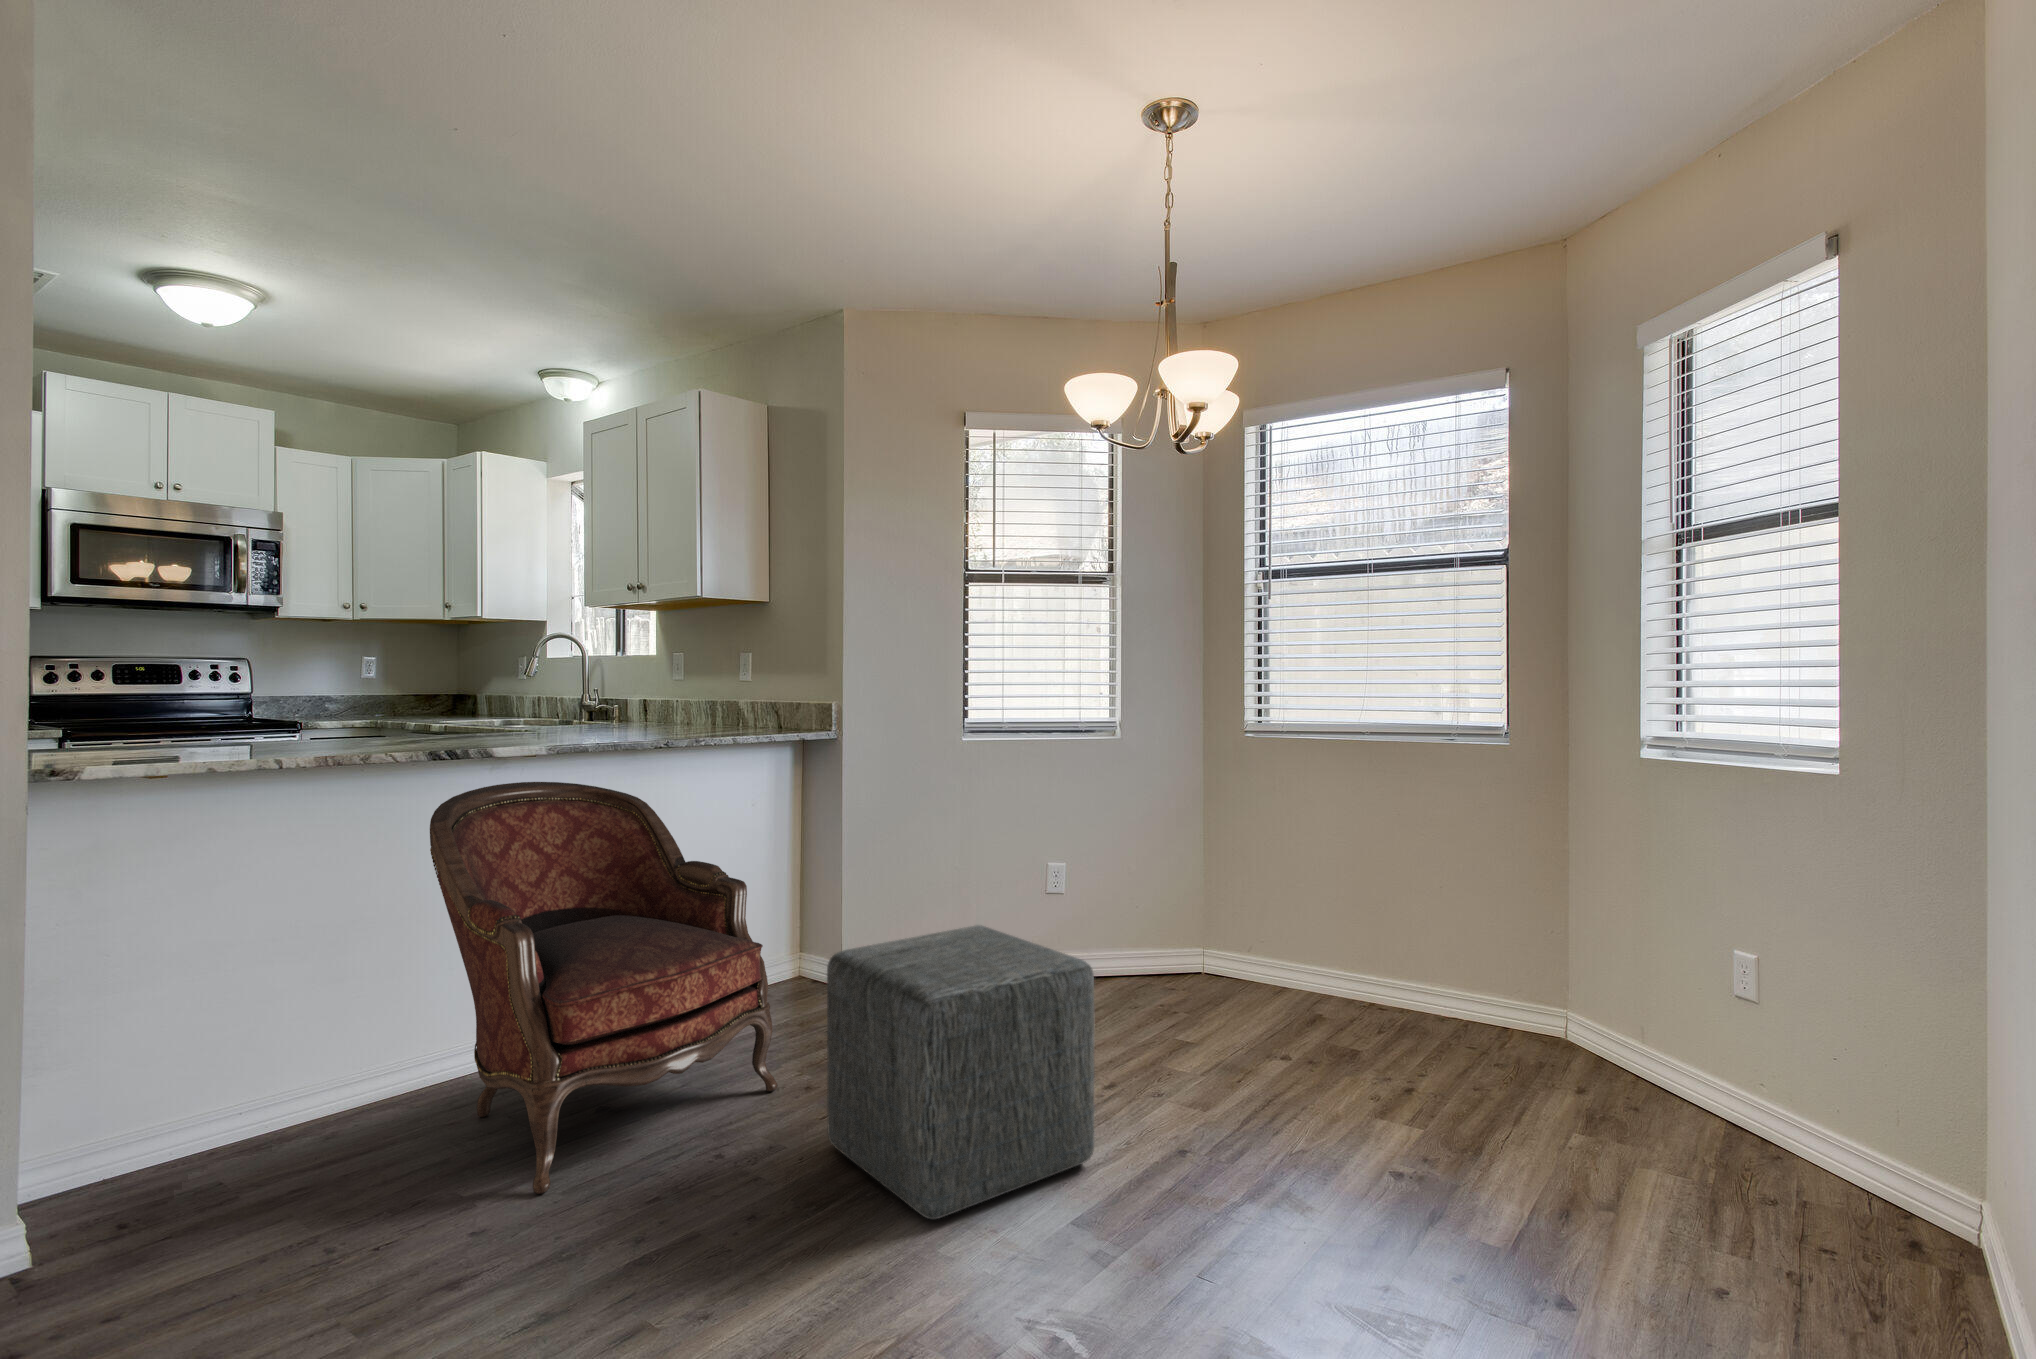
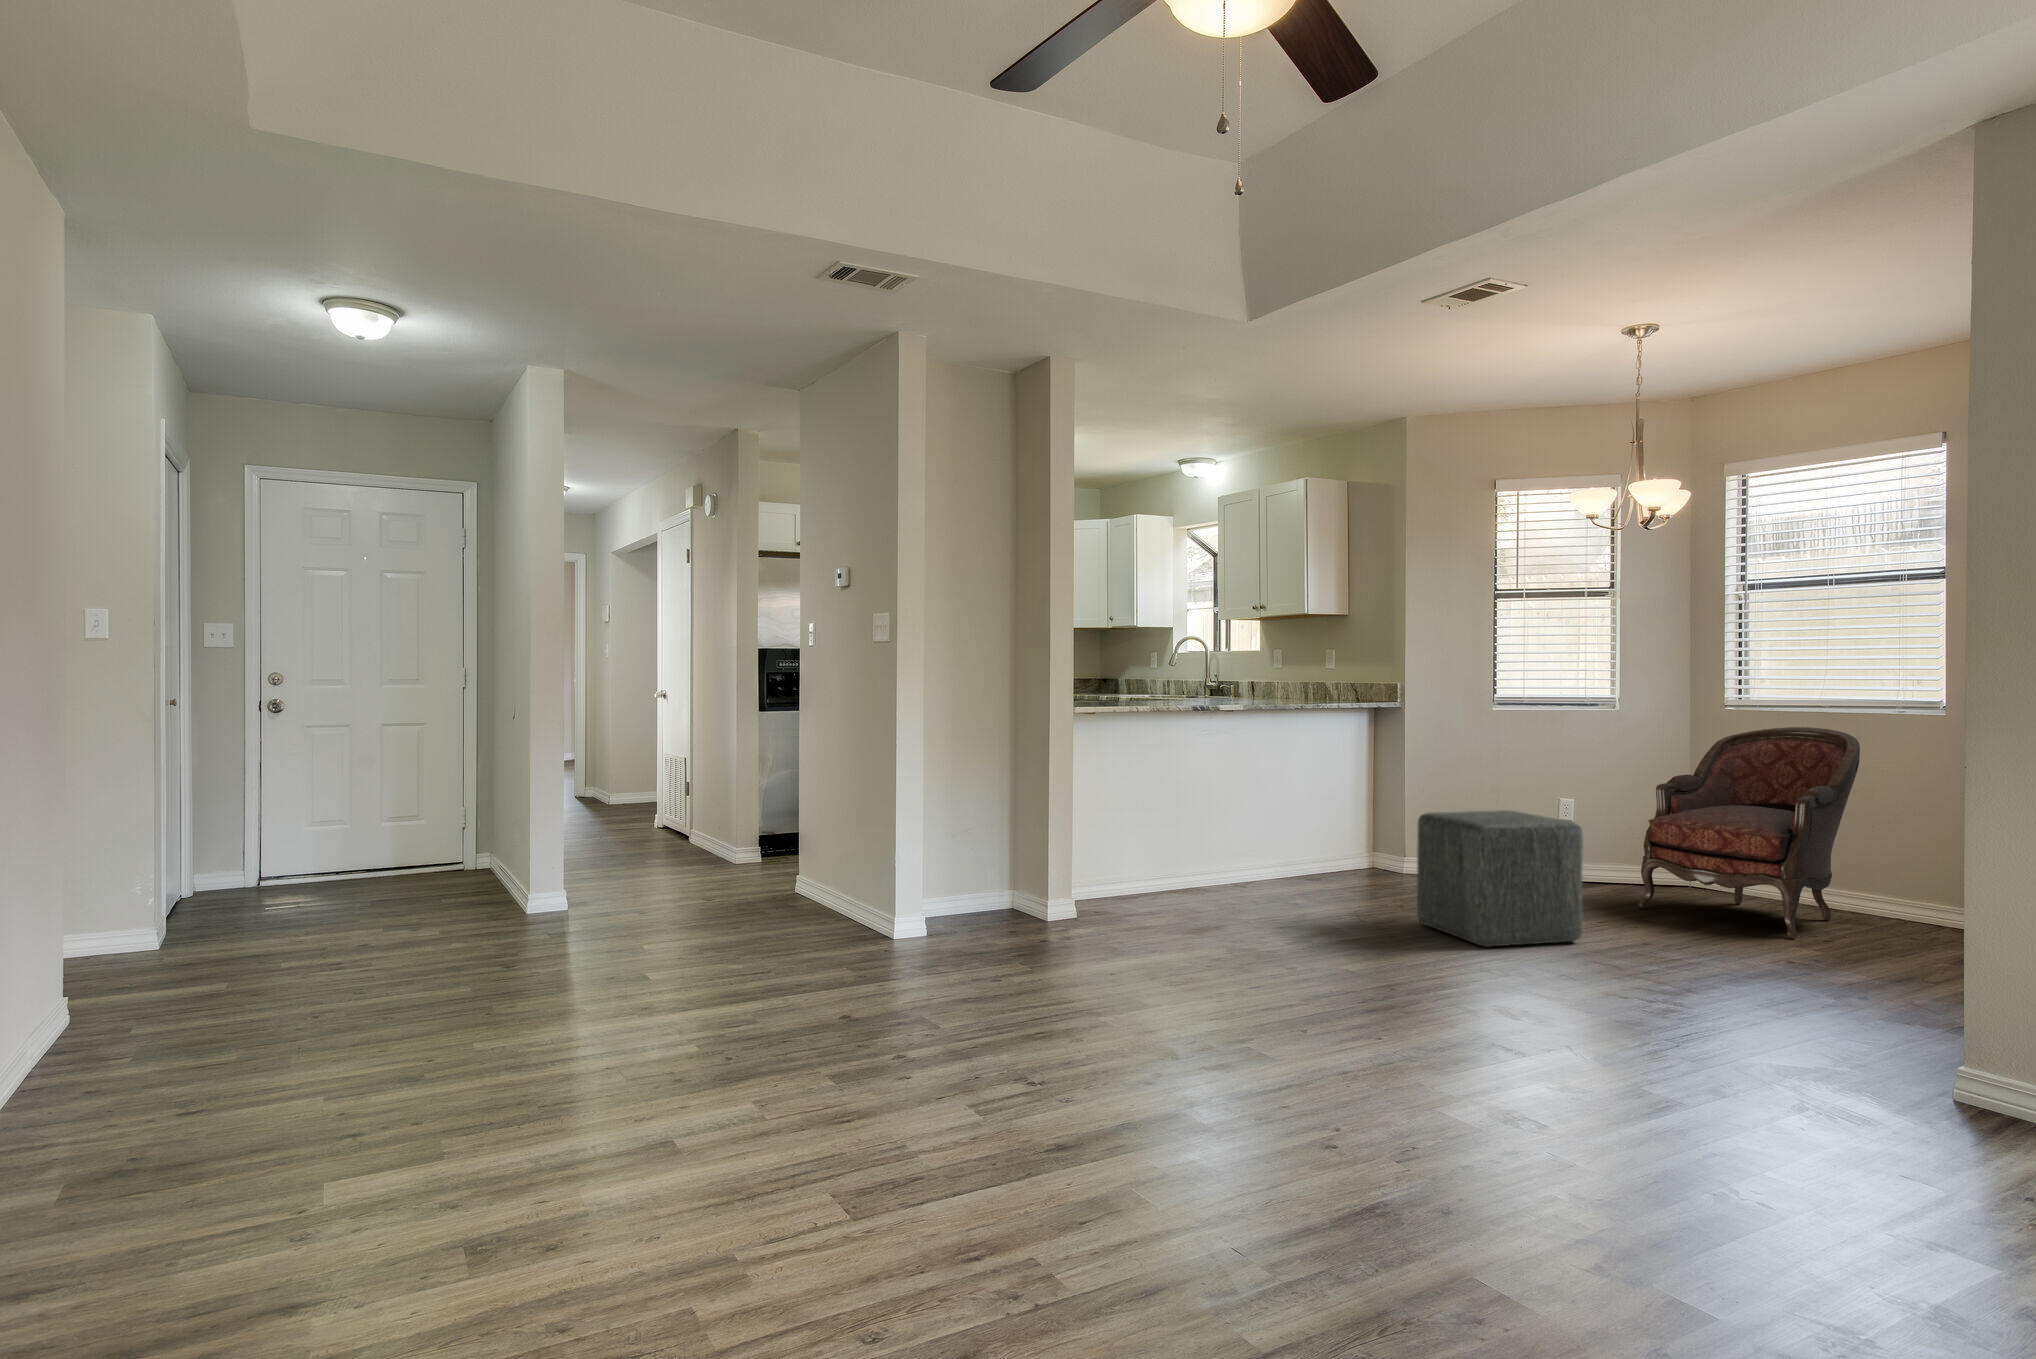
armchair: present [430,782,777,1194] -> present [1638,727,1860,938]

